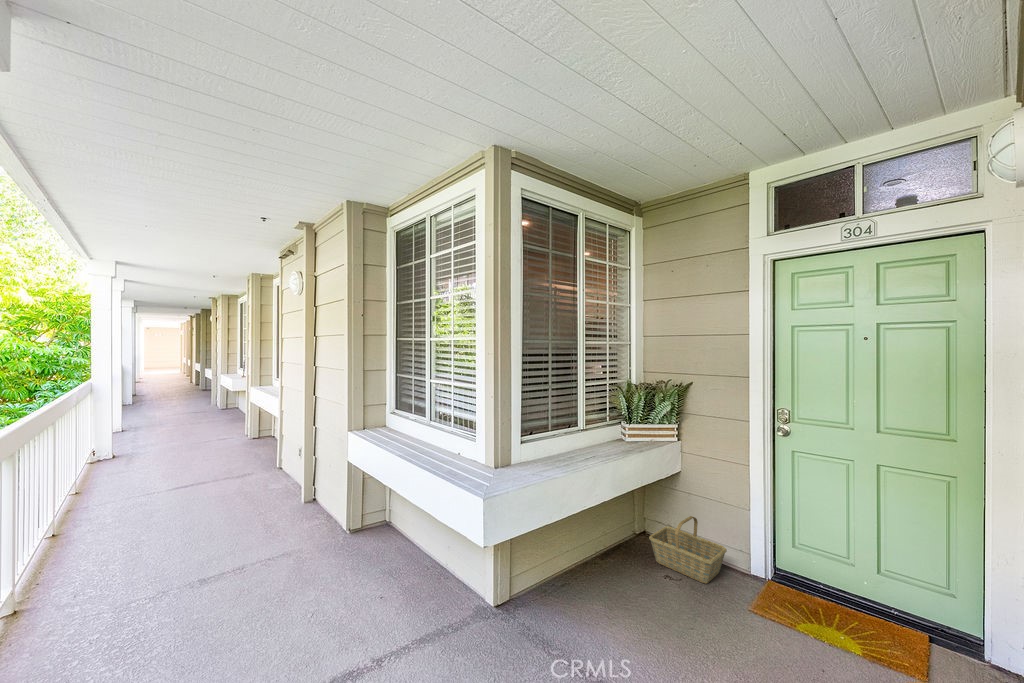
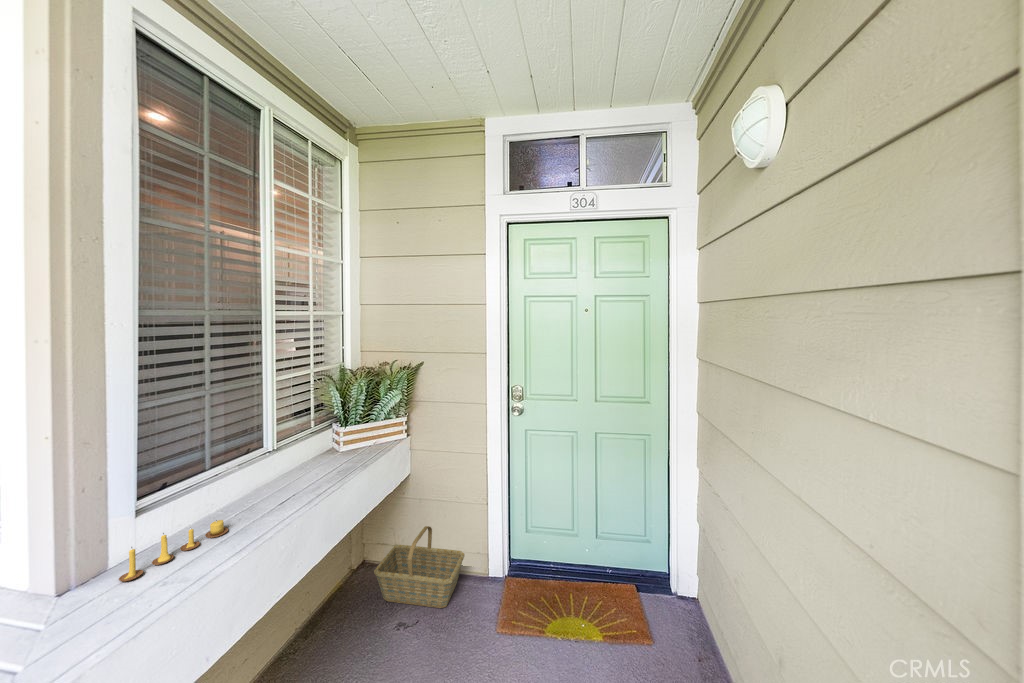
candle: none [529,459,568,477] -> present [119,520,228,582]

